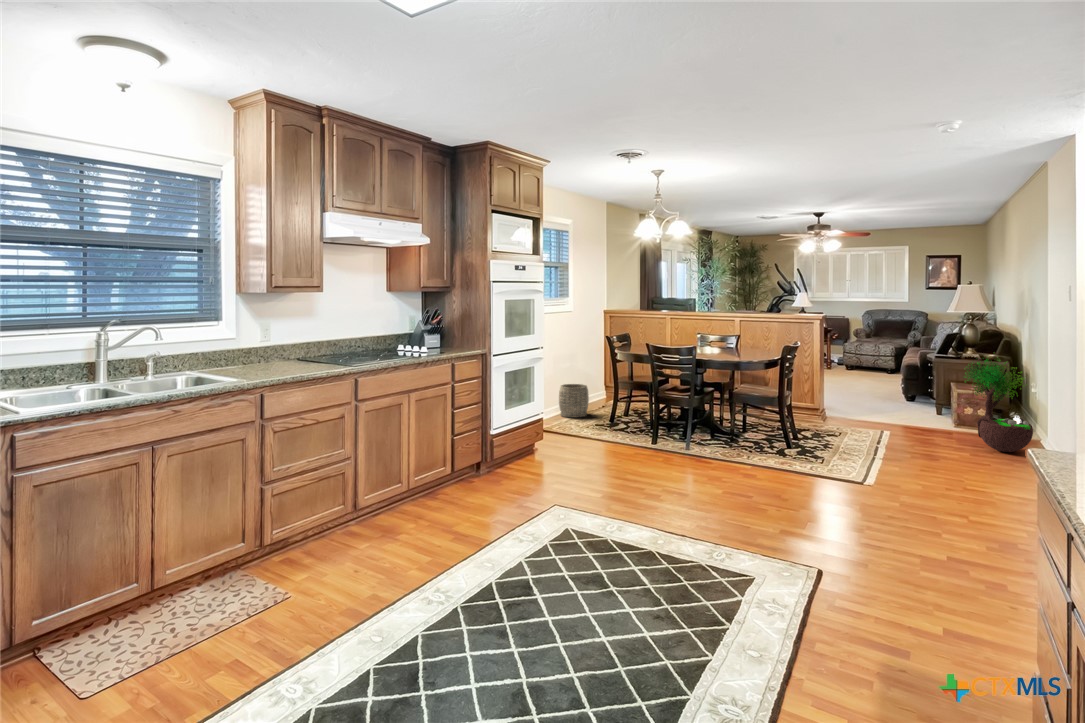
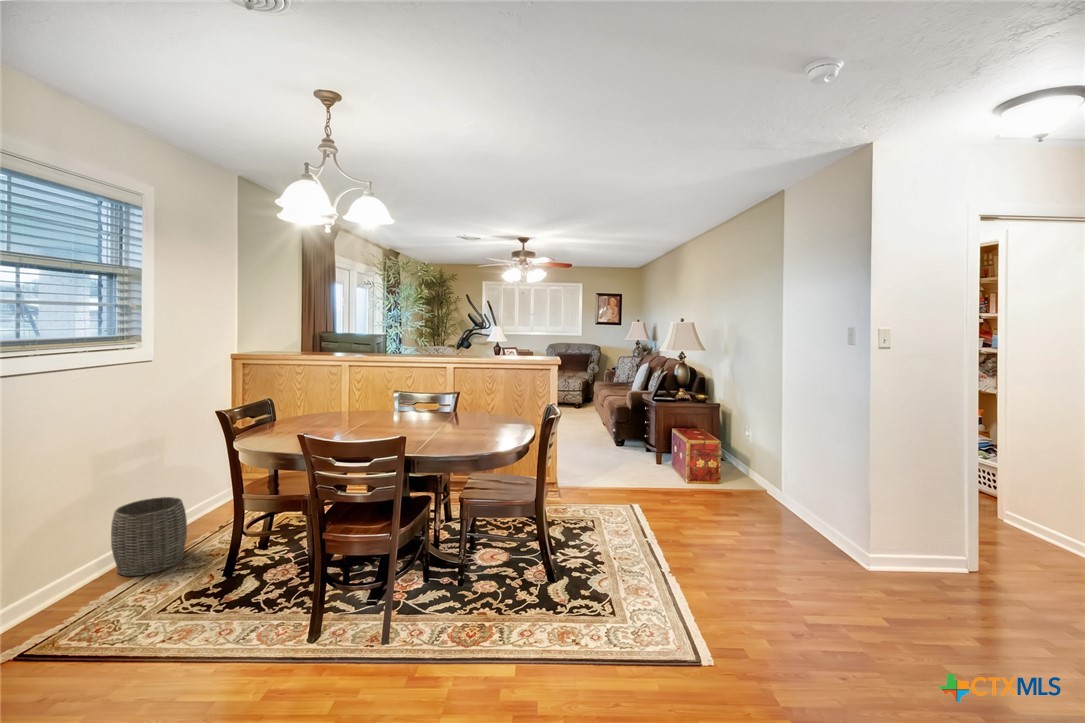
potted tree: present [965,352,1033,452] -> none [742,409,829,538]

